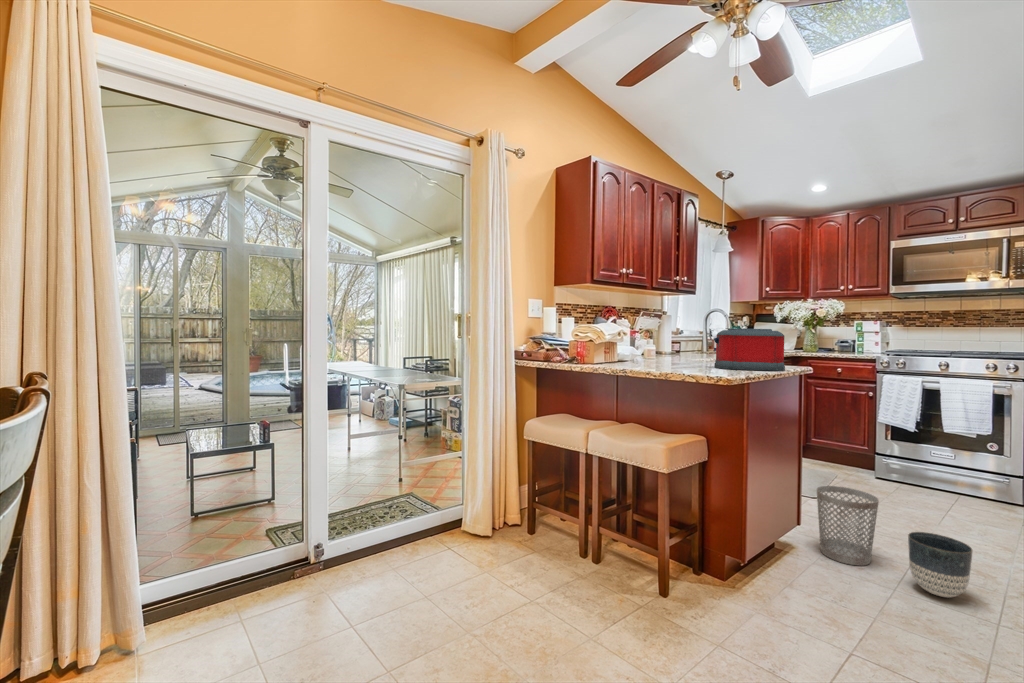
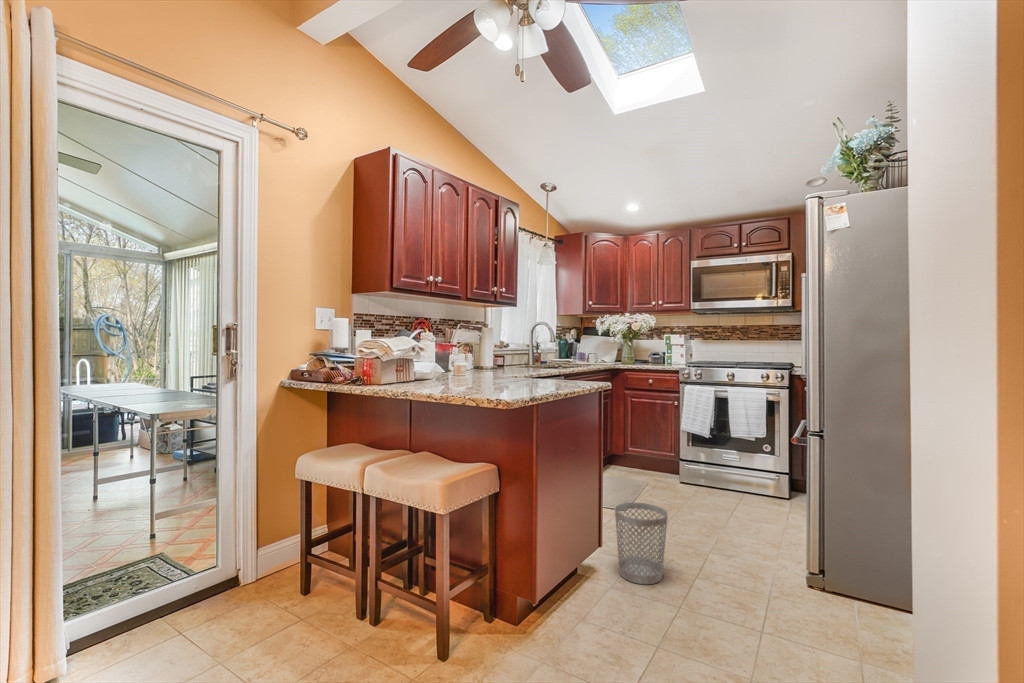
toaster: present [714,328,785,371] -> none [513,342,581,387]
planter: present [908,532,973,598] -> none [690,544,741,609]

